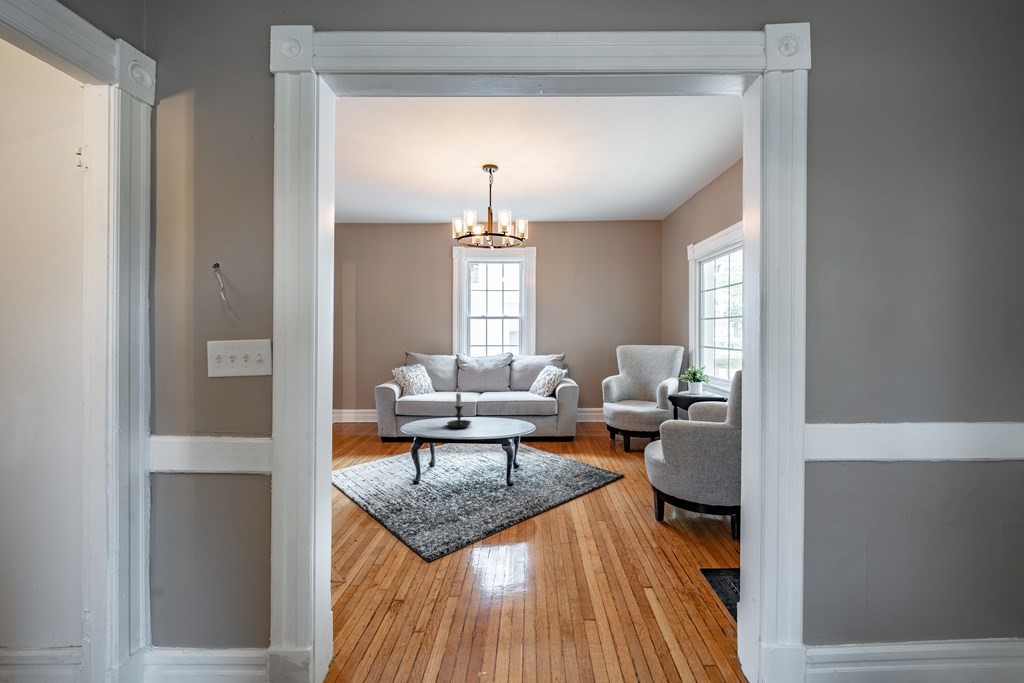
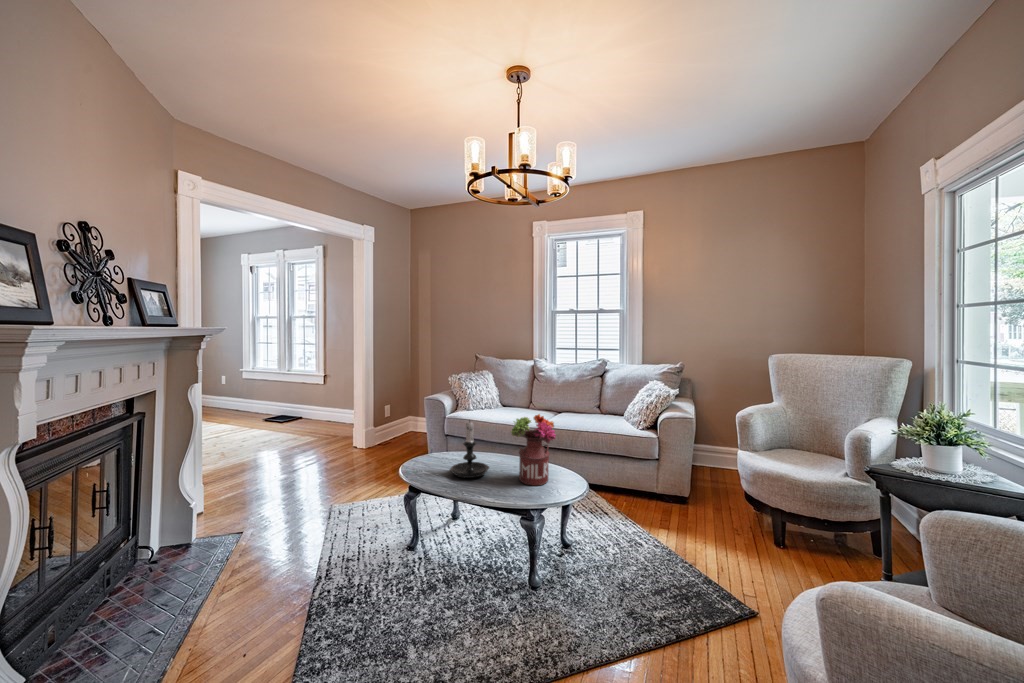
flower arrangement: none [487,385,516,428] -> present [511,414,556,485]

